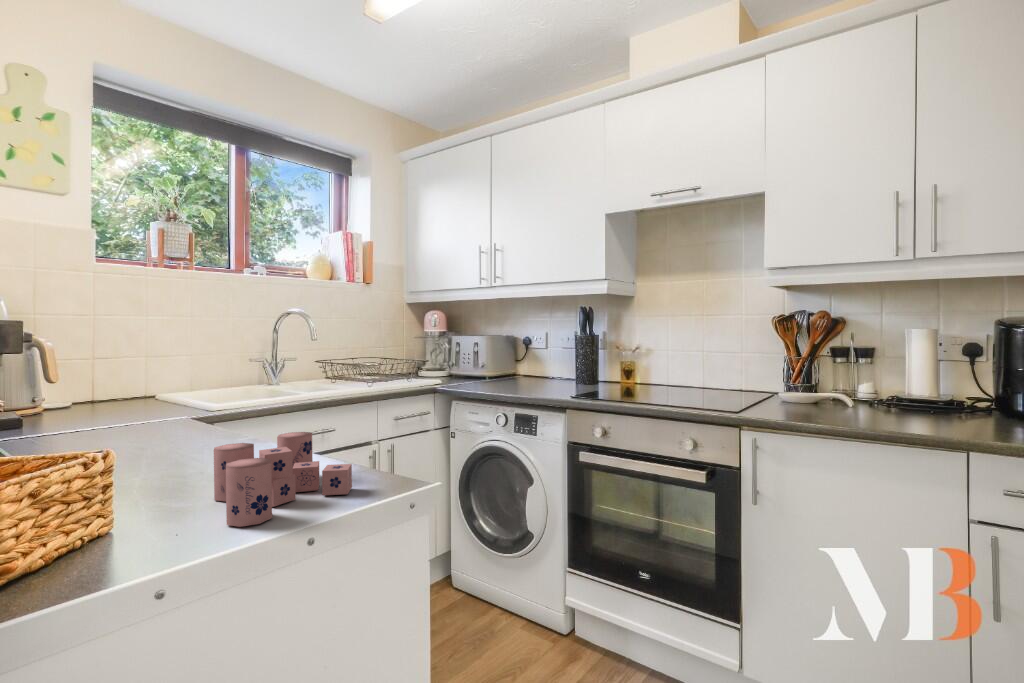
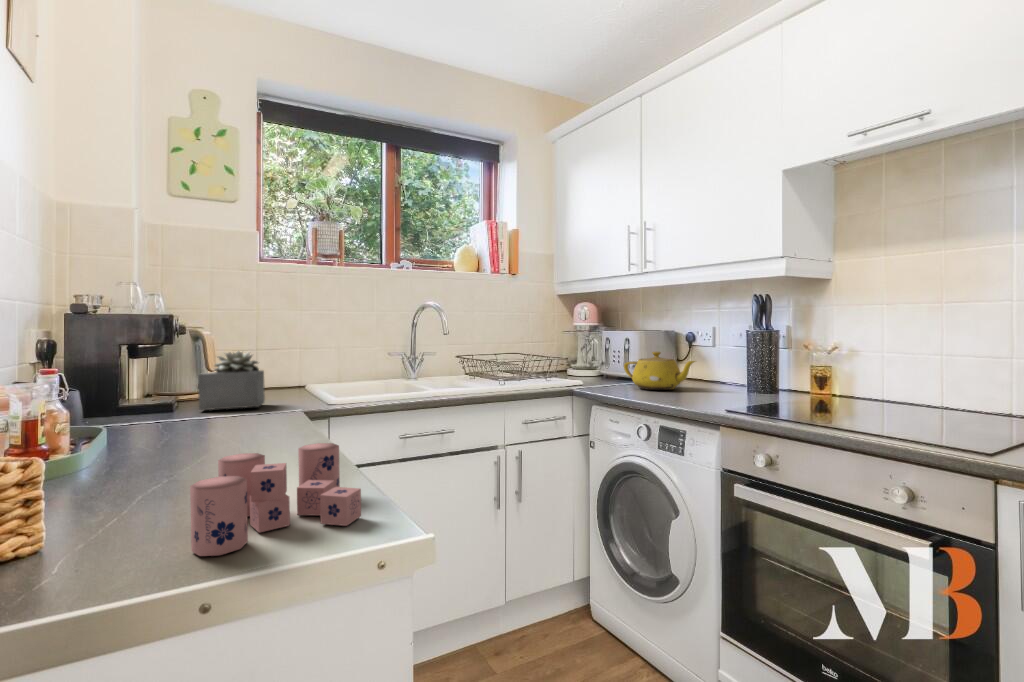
teapot: none [477,353,538,385] -> present [624,352,695,390]
succulent plant: none [50,356,126,423] -> present [198,351,265,410]

